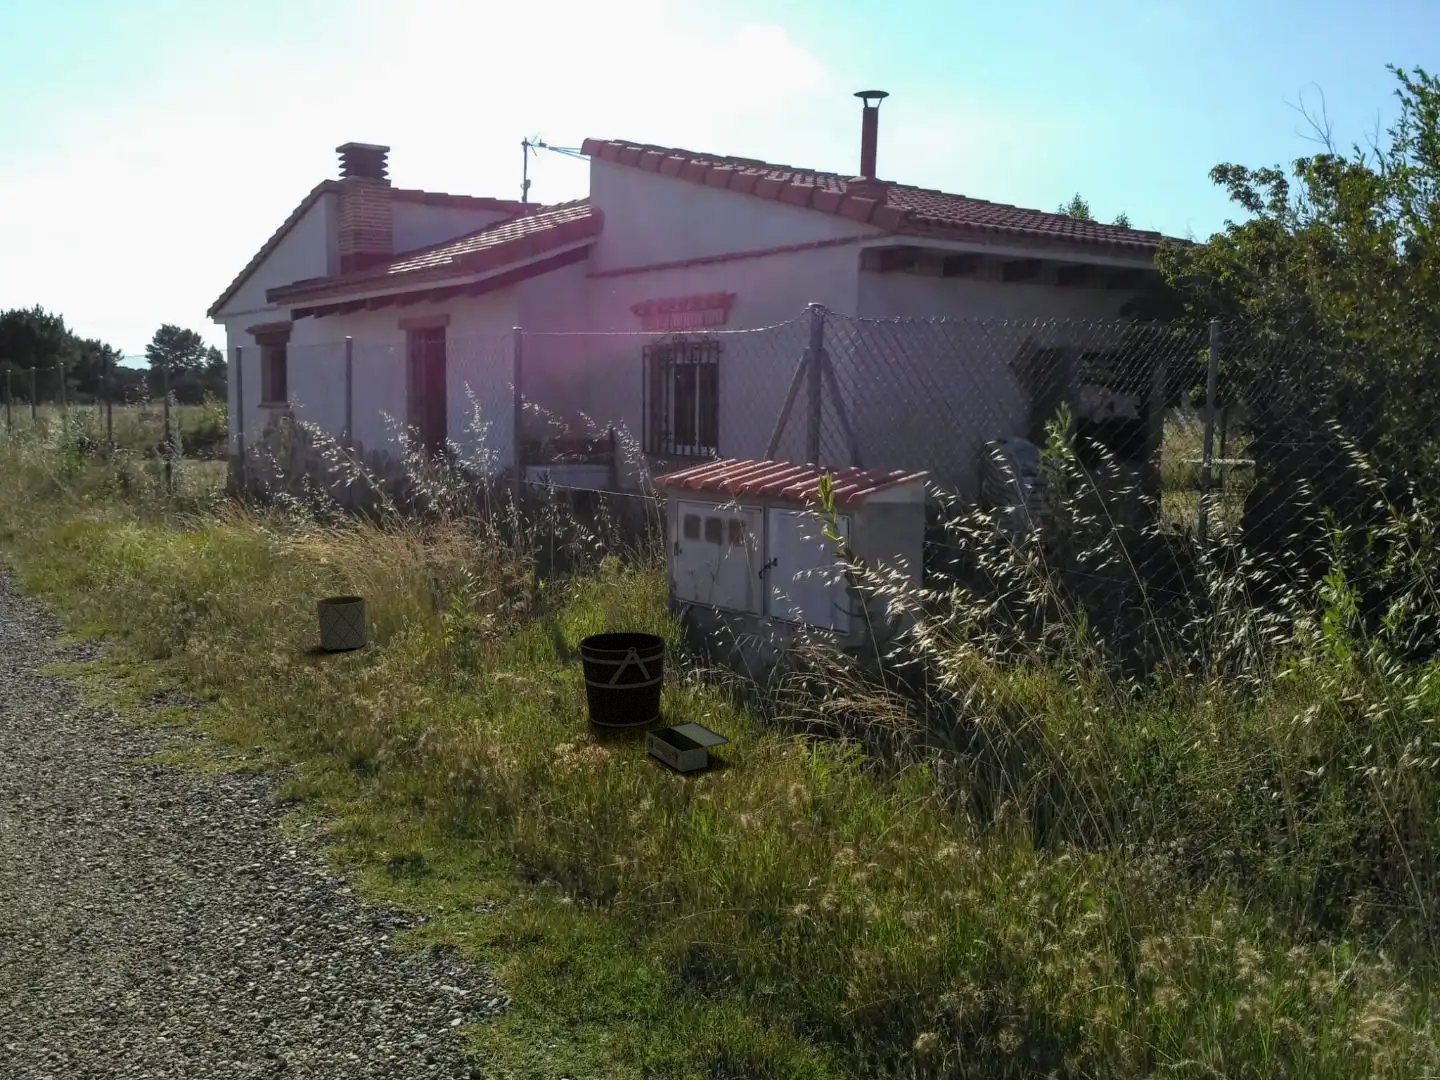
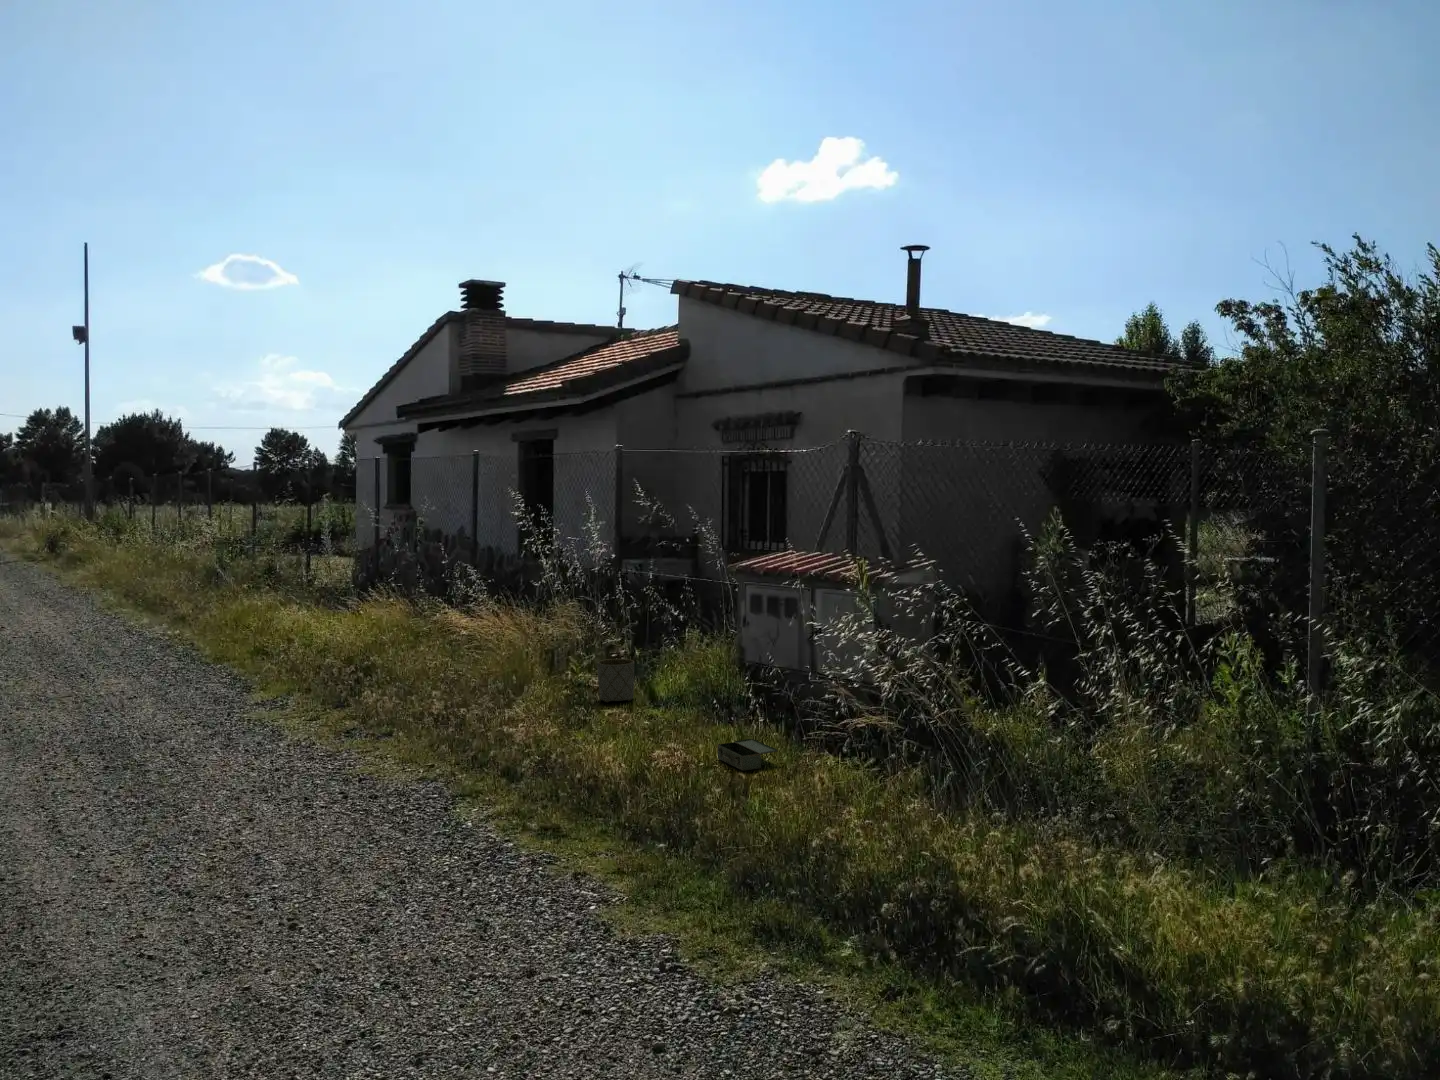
planter: present [317,596,365,651] -> present [597,659,634,703]
bucket: present [578,628,665,727] -> none [669,674,732,745]

